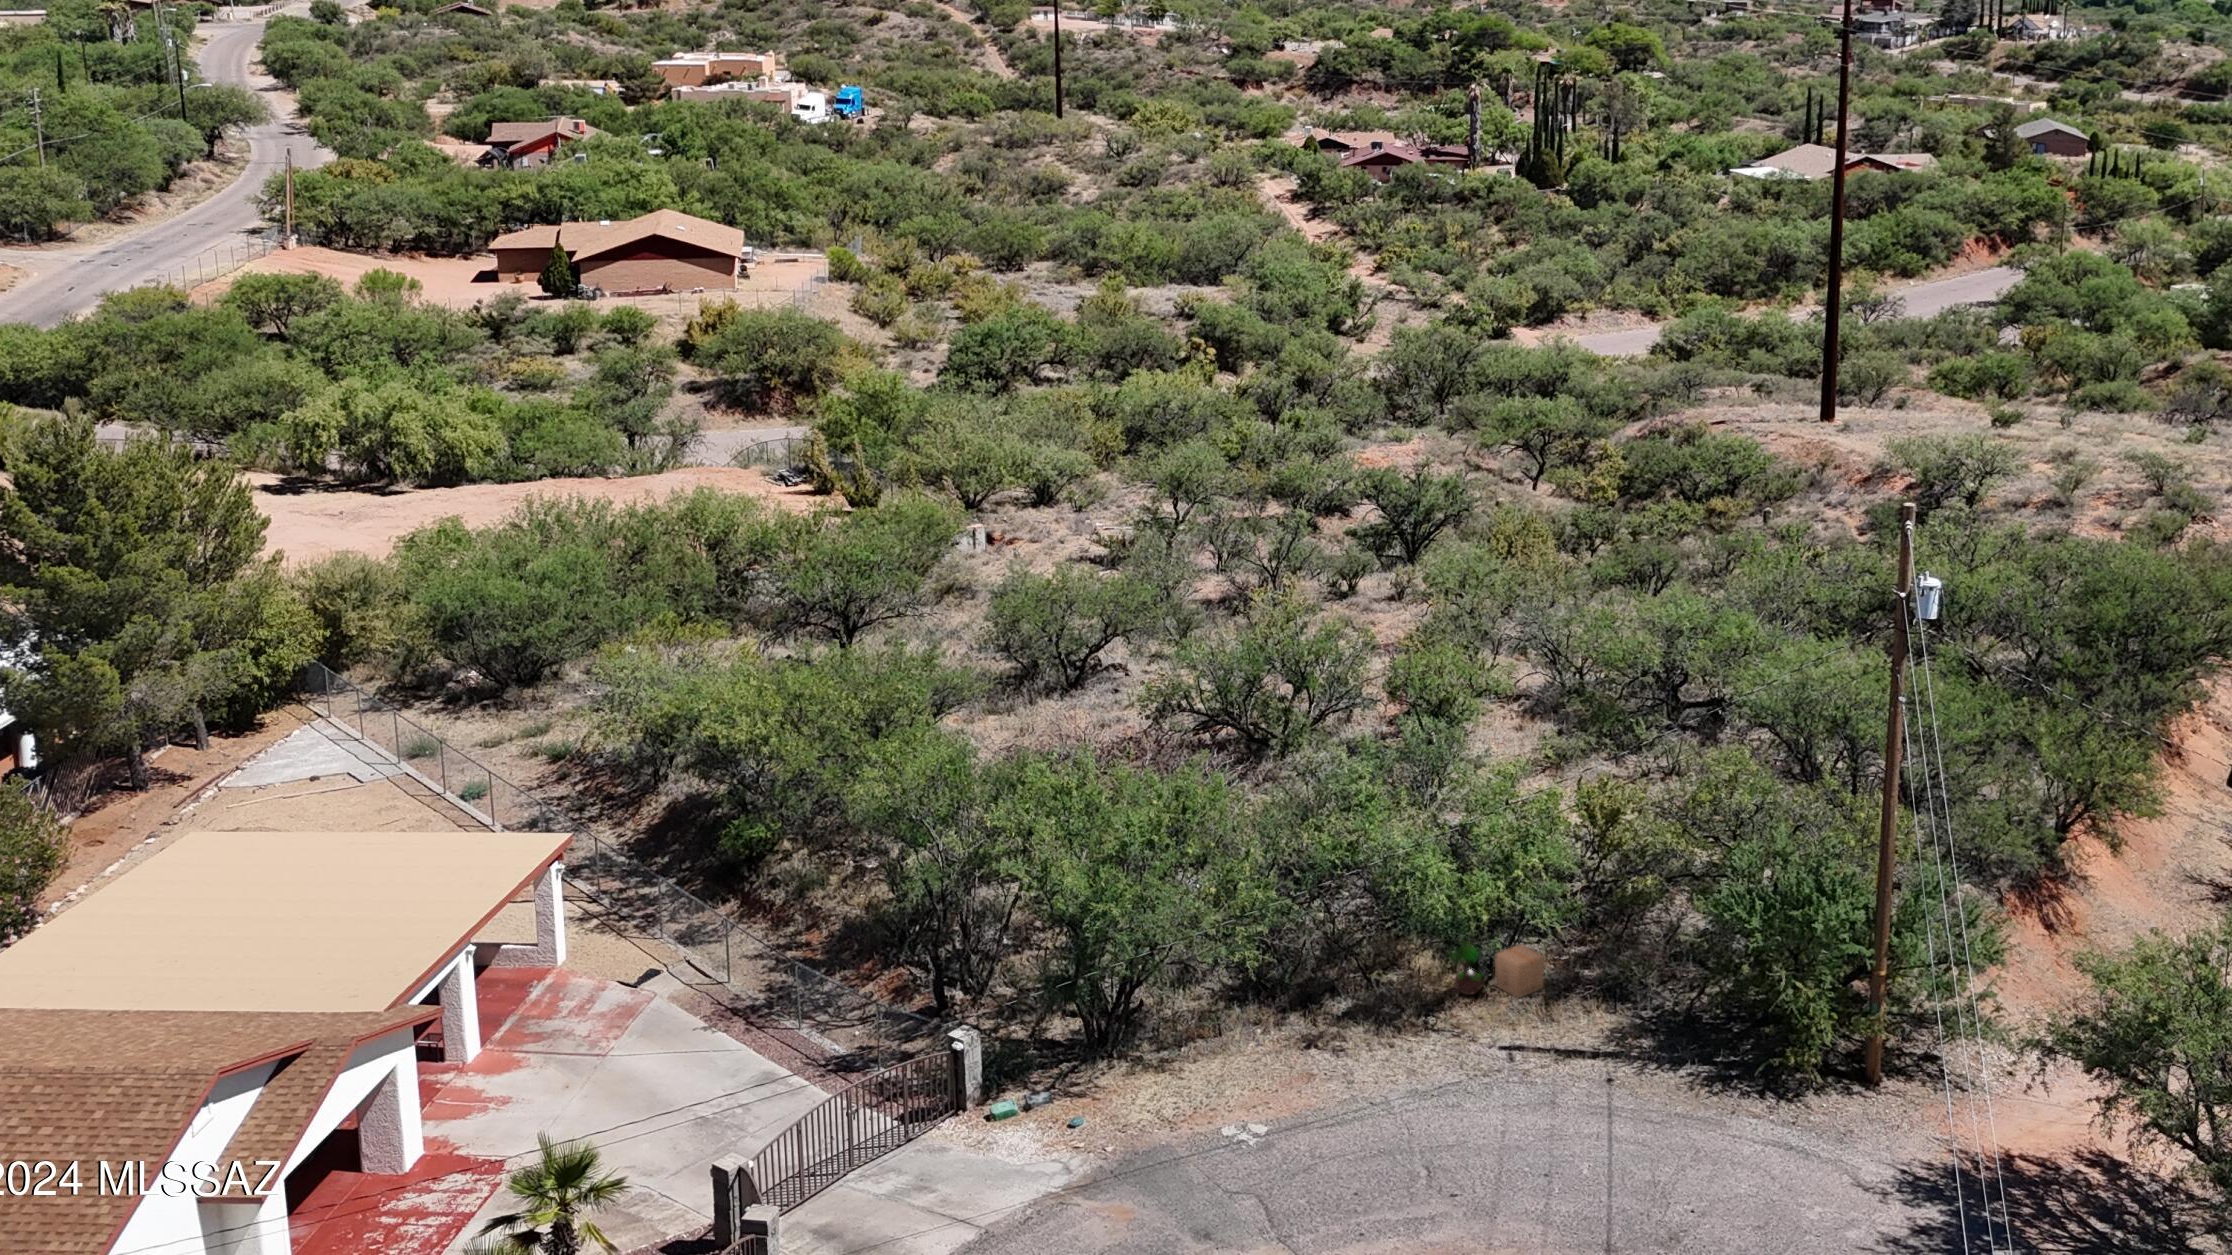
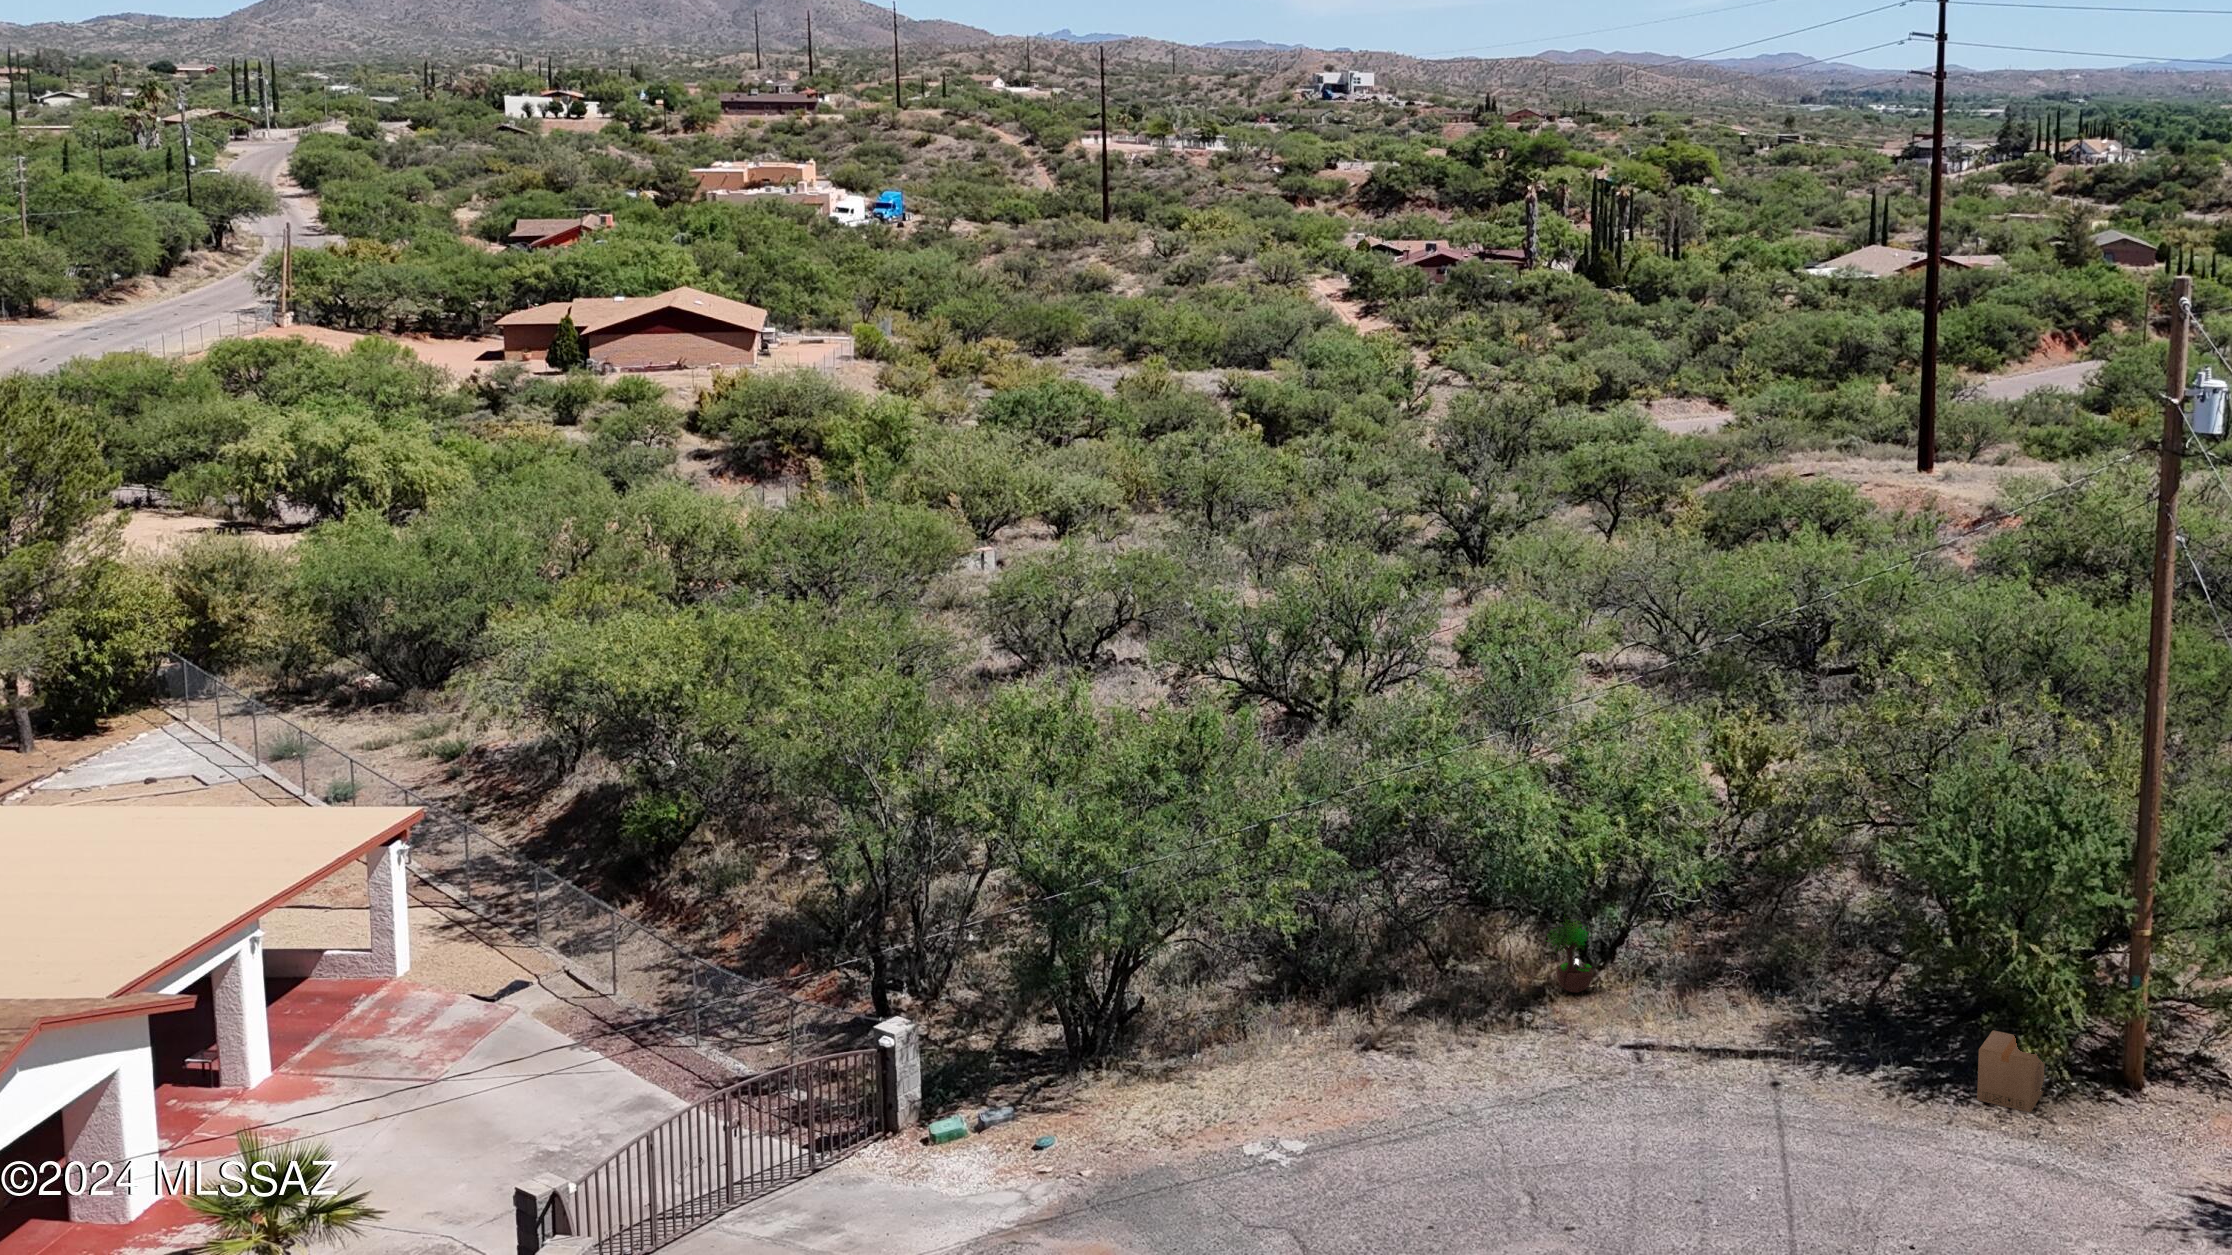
cardboard box: present [1495,944,1544,998] -> present [1977,1030,2044,1112]

